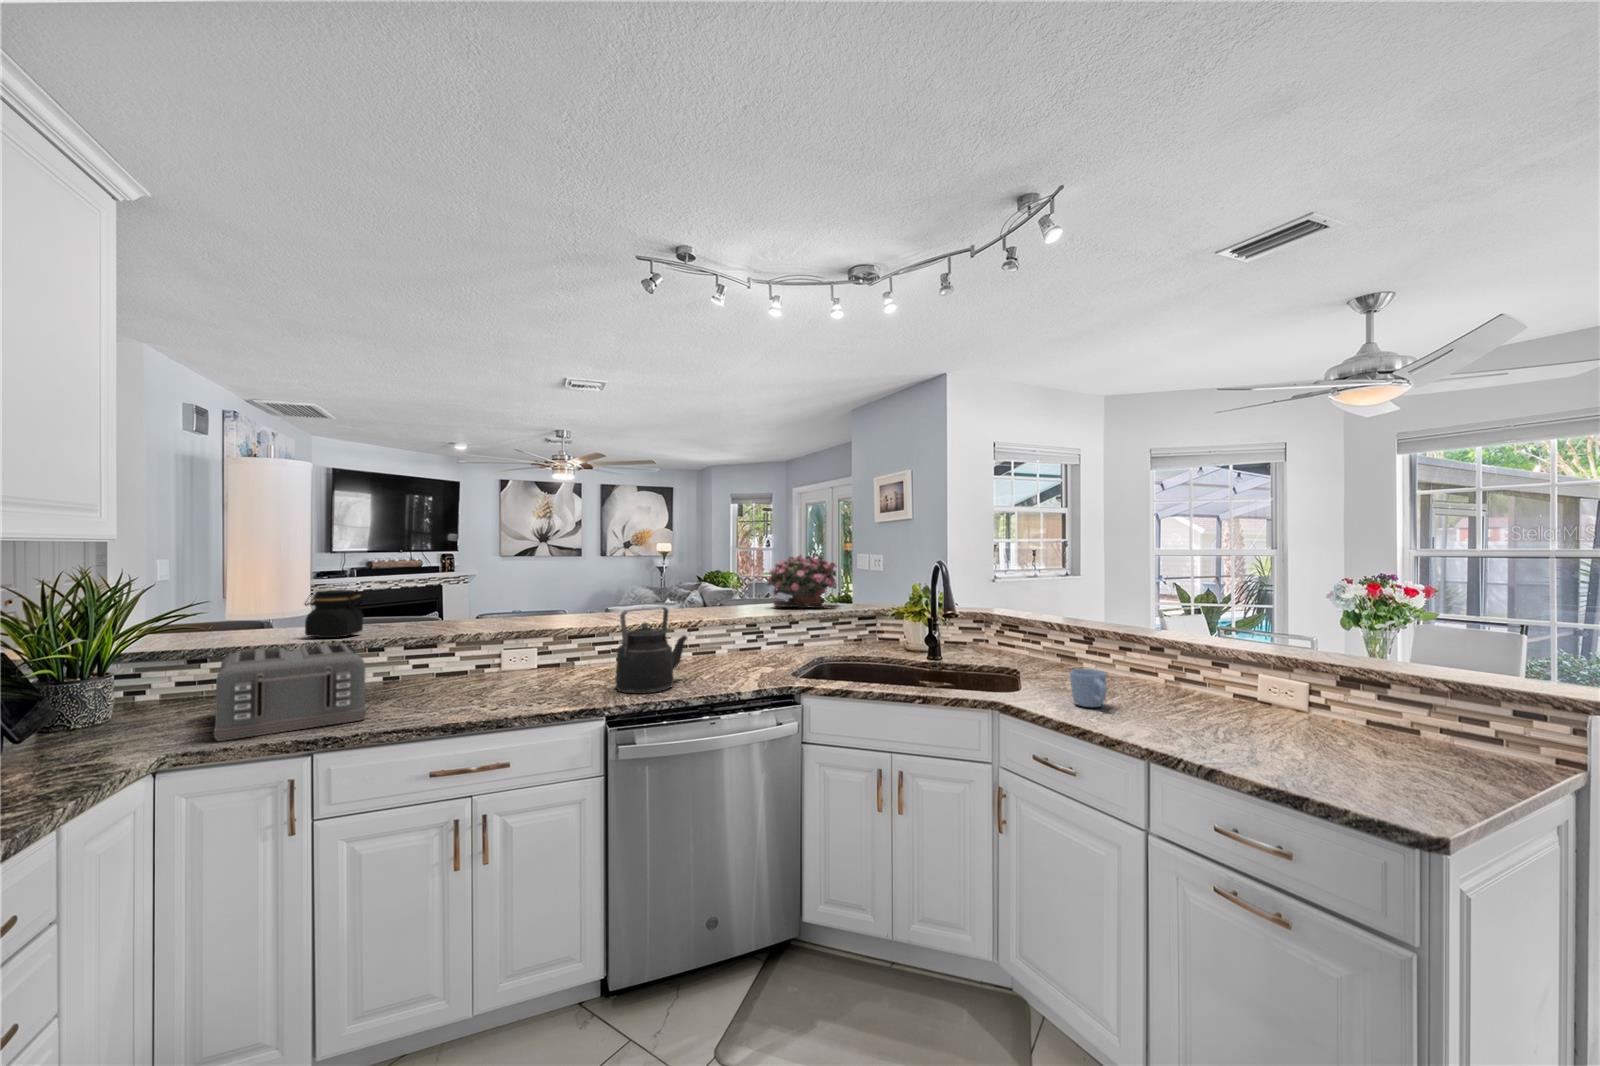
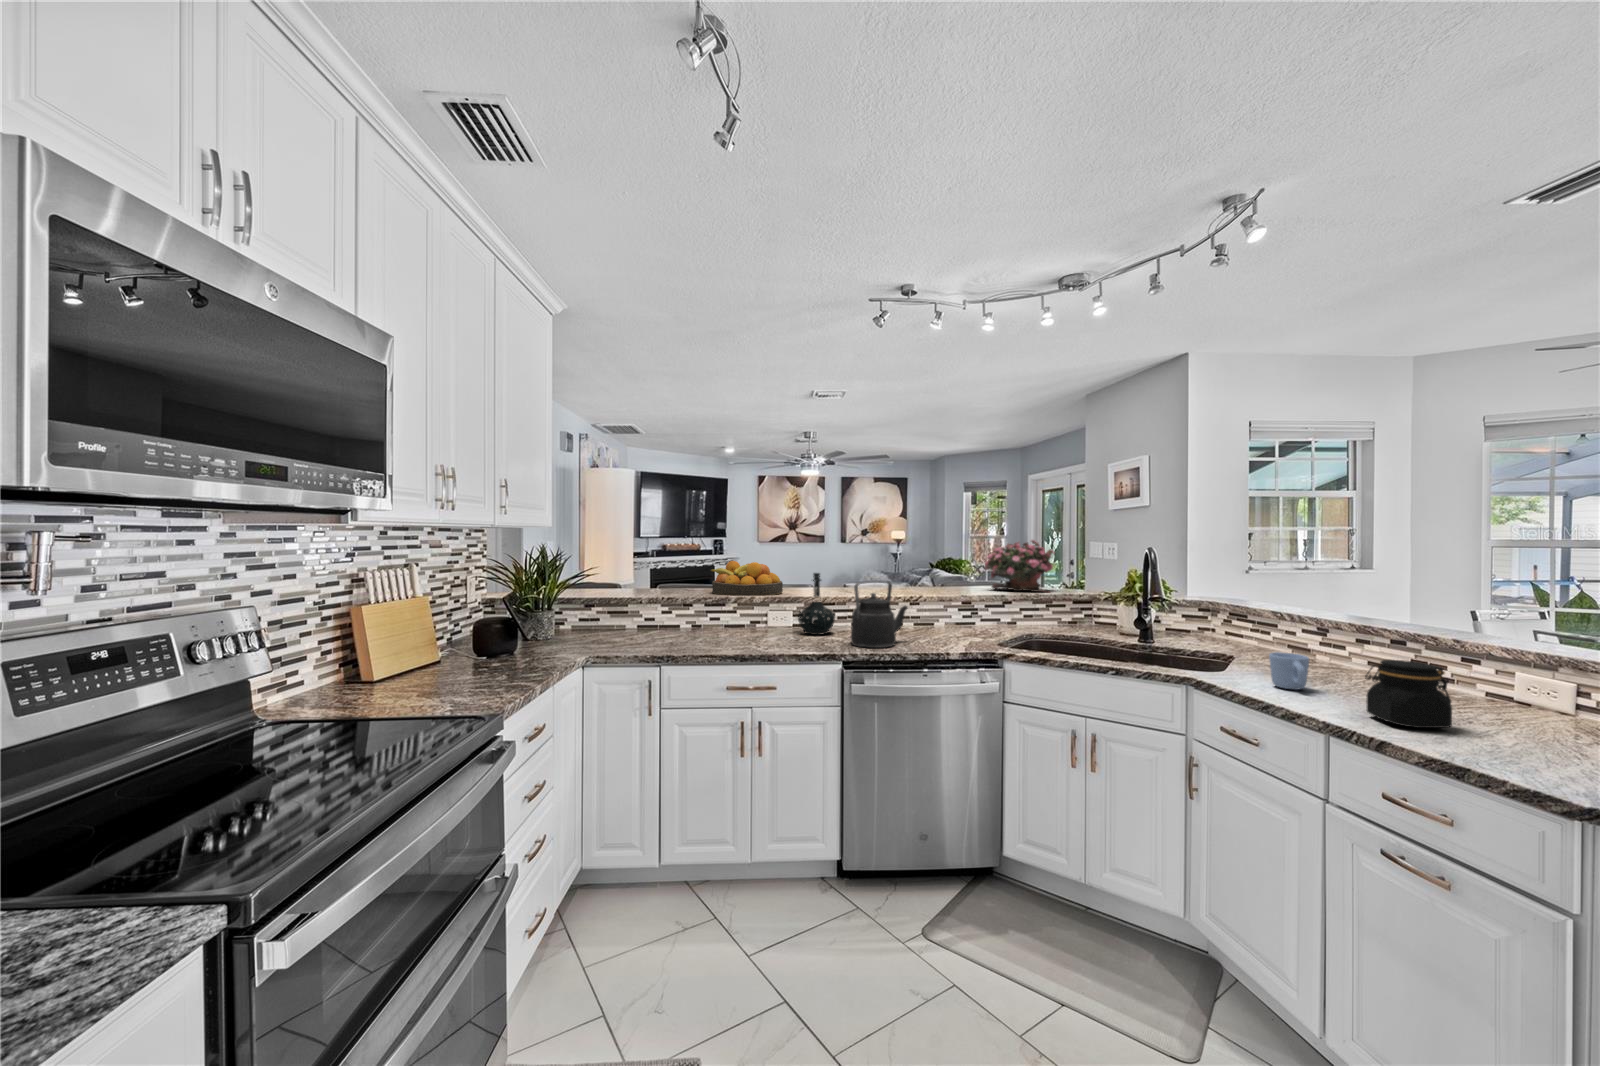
fruit bowl: none [414,586,522,633] -> present [711,561,783,596]
jar: present [305,590,364,638] -> present [1365,660,1452,728]
bottle: none [543,598,594,679] -> present [798,573,835,635]
toaster: present [214,642,367,741] -> none [606,597,688,652]

